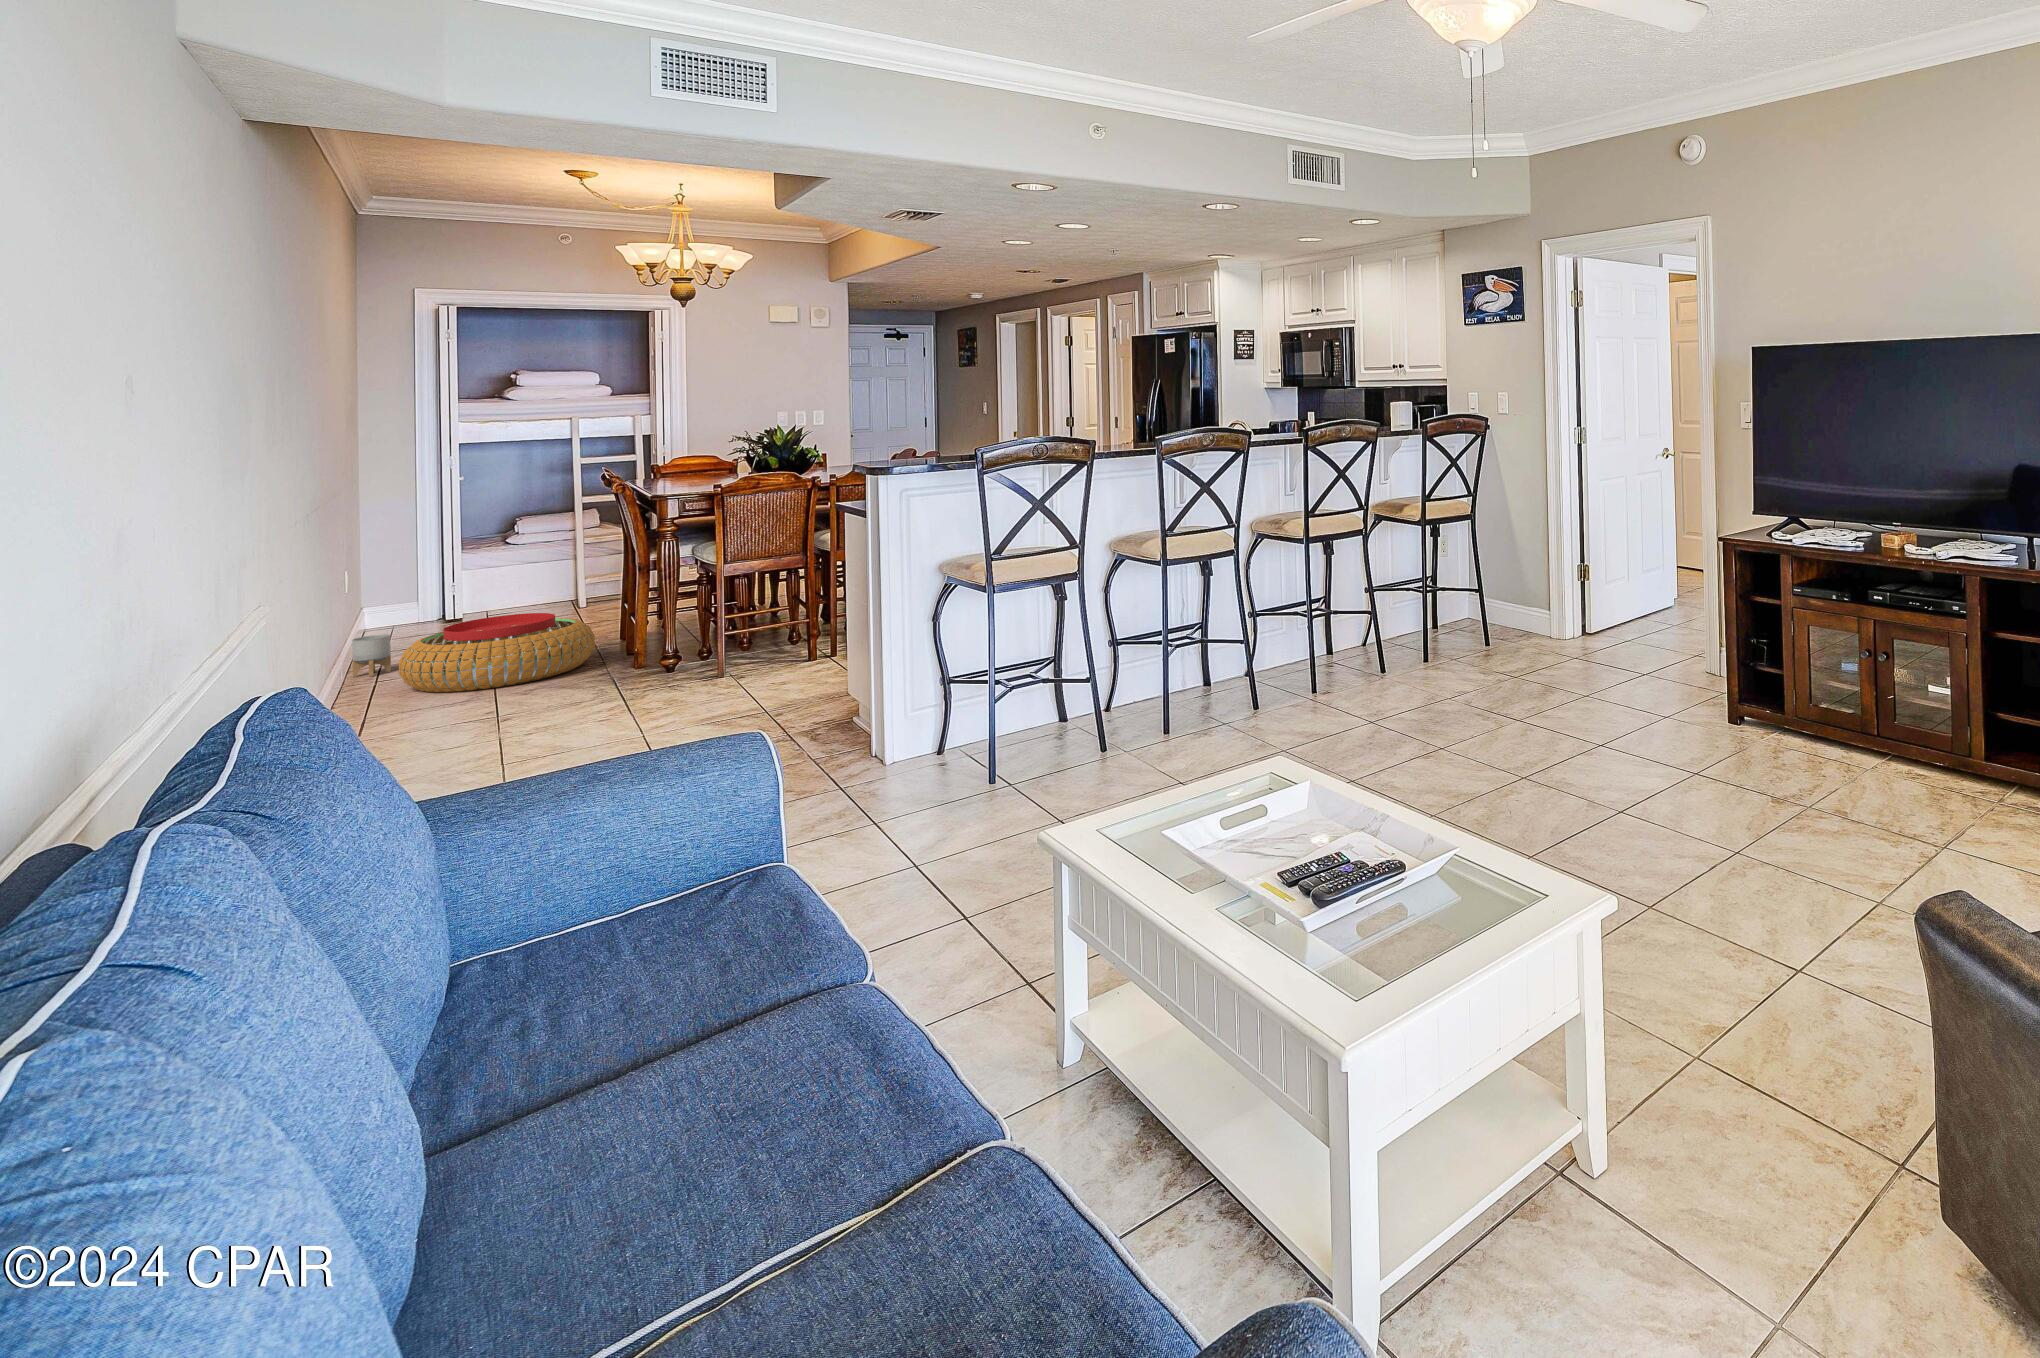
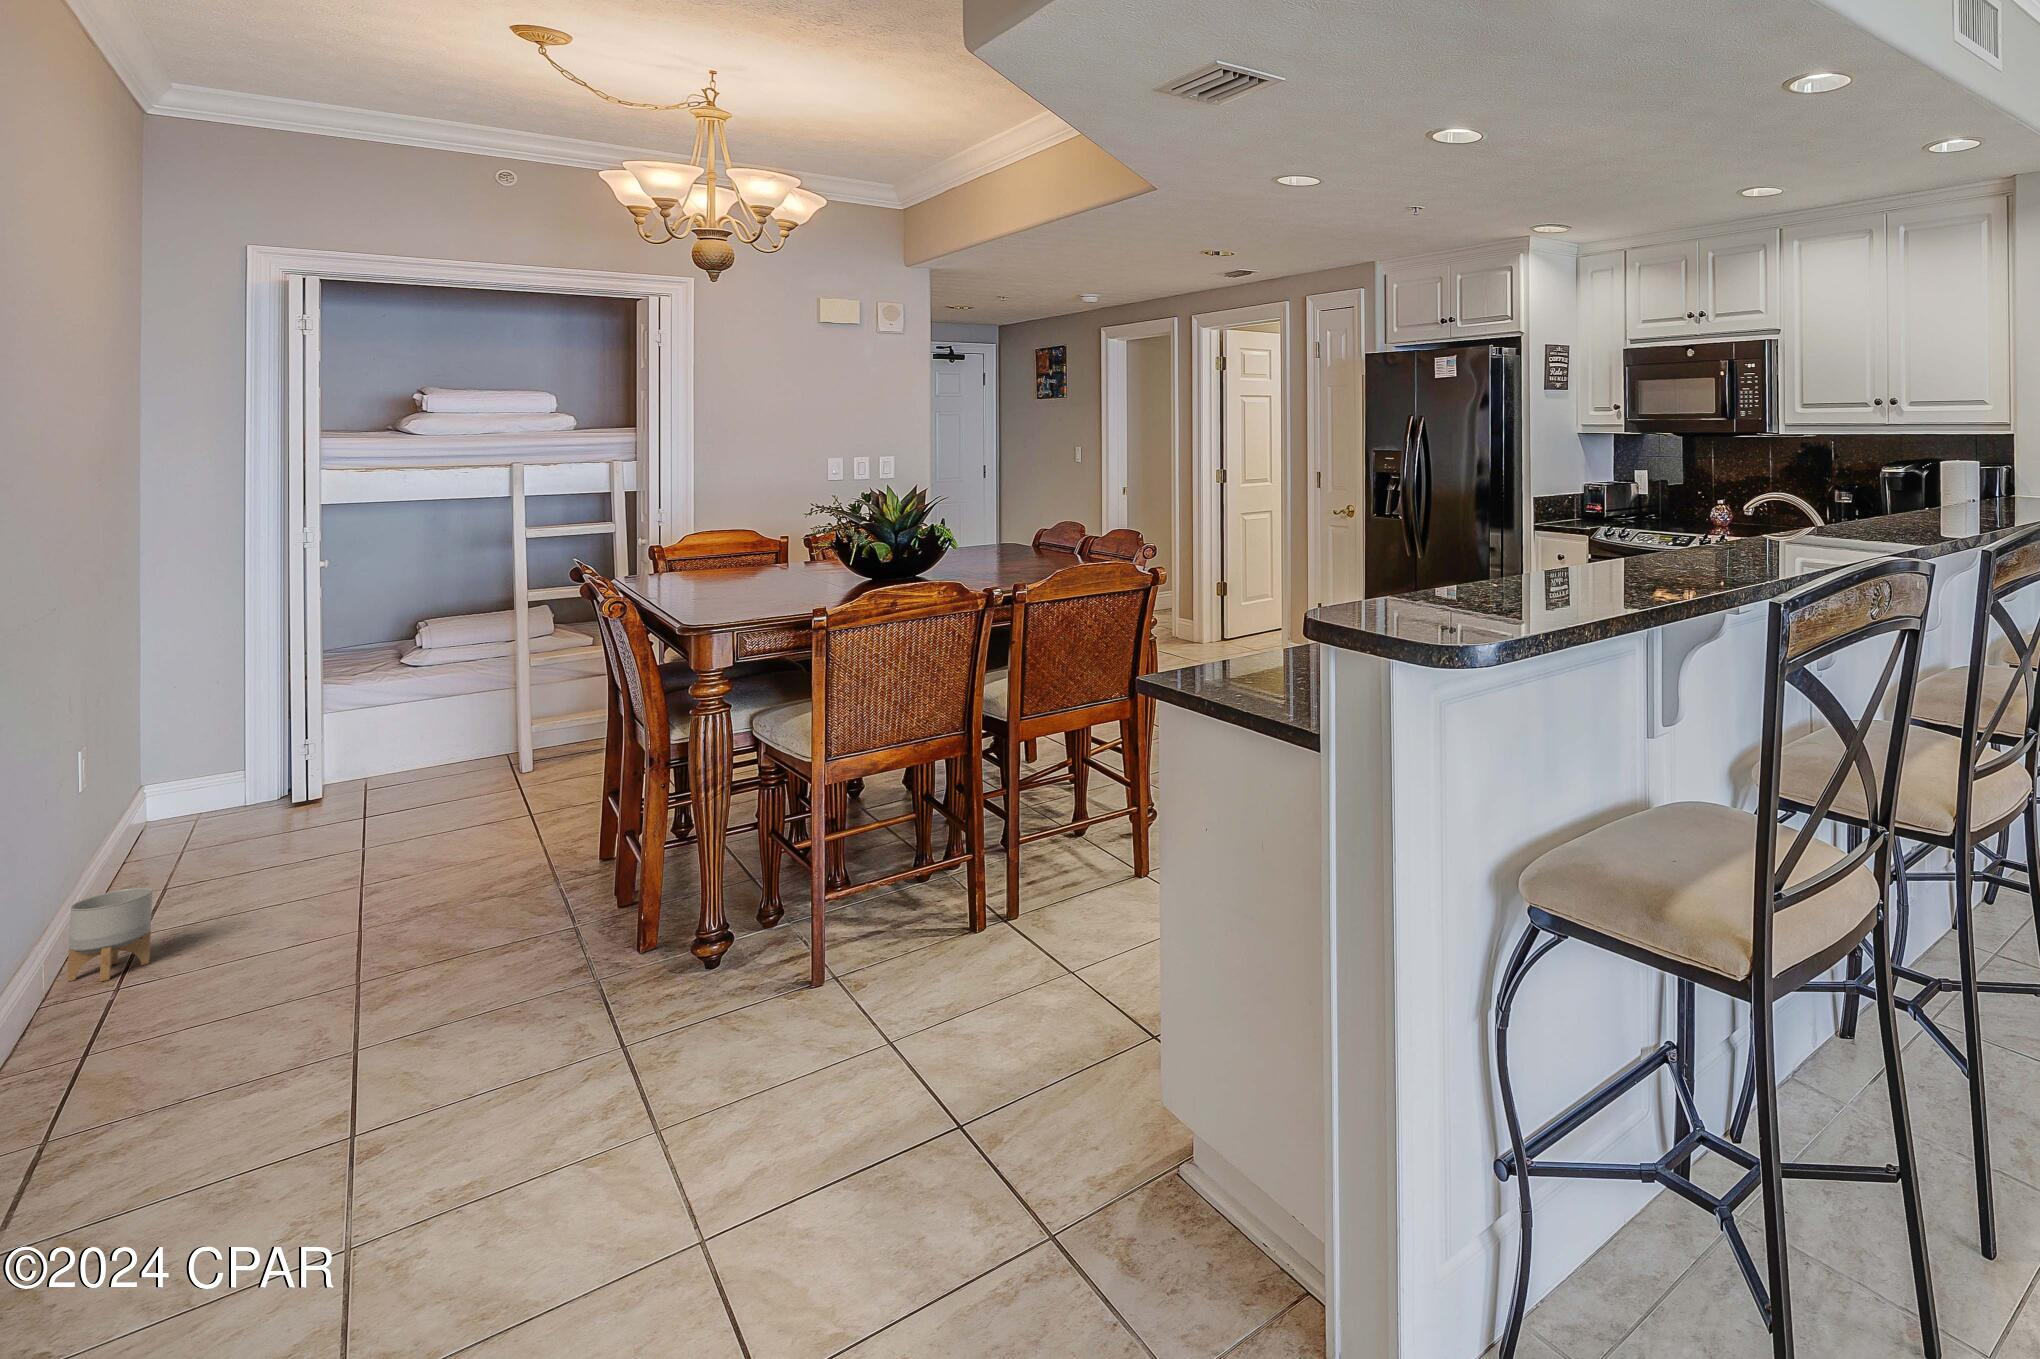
pouf: present [399,613,595,692] -> none [147,845,556,1047]

